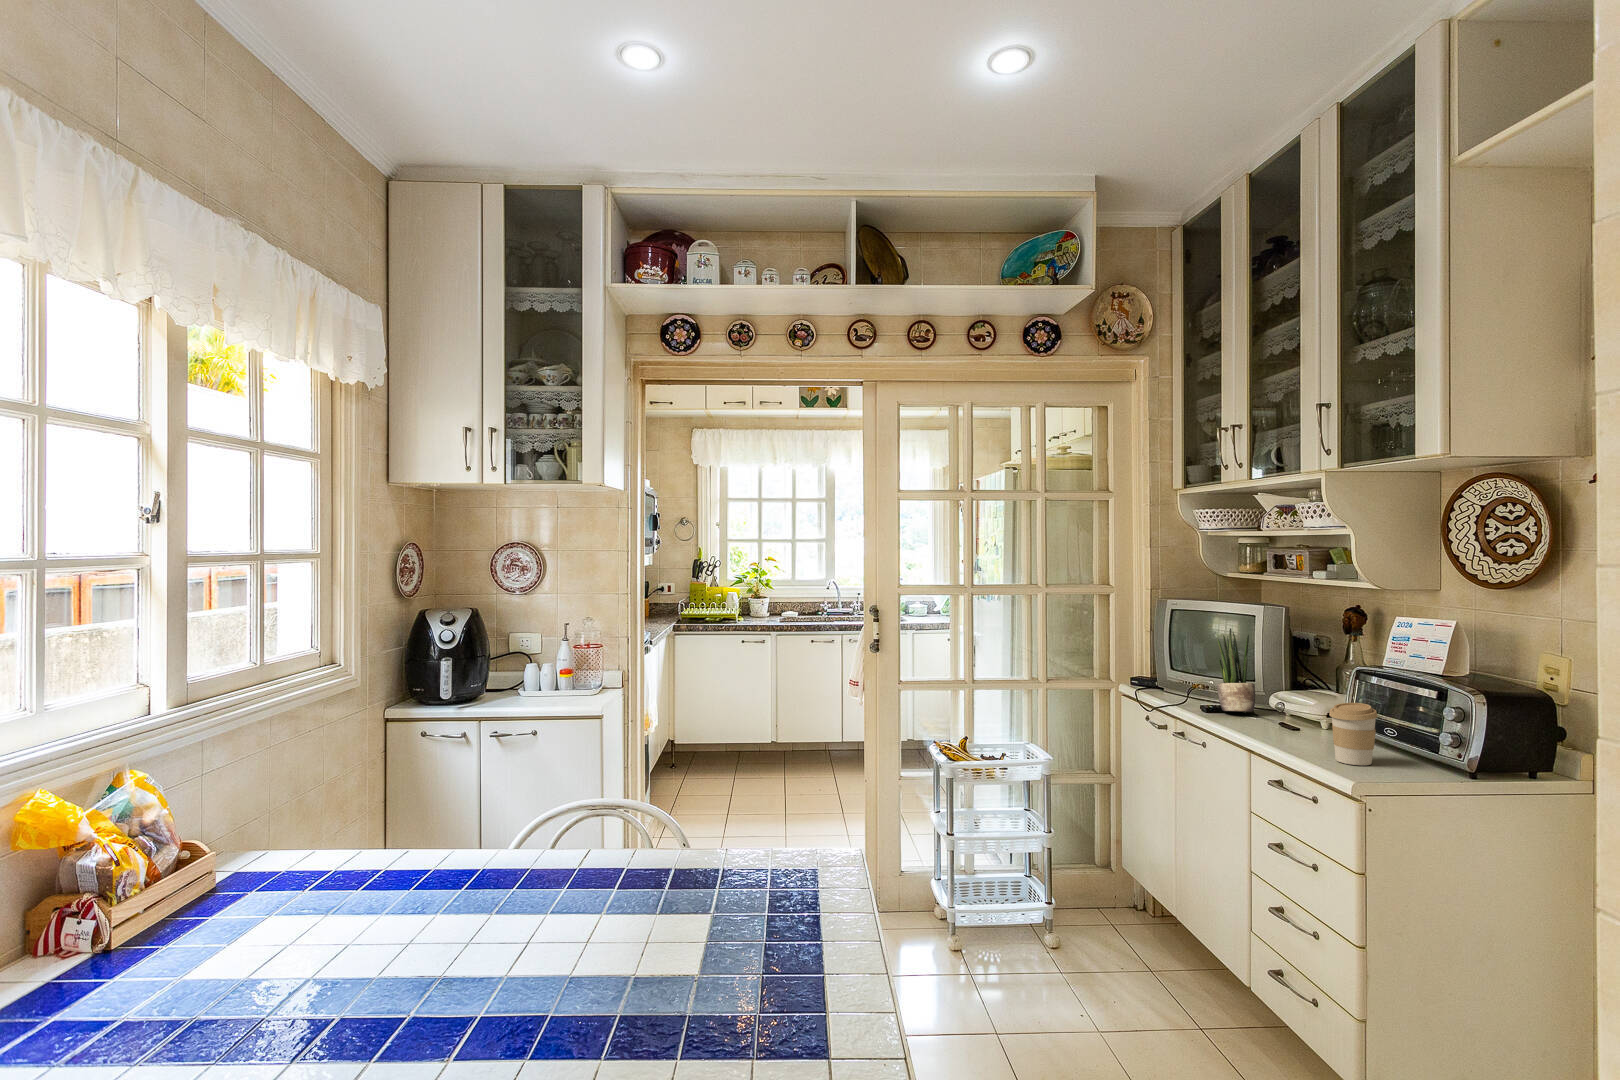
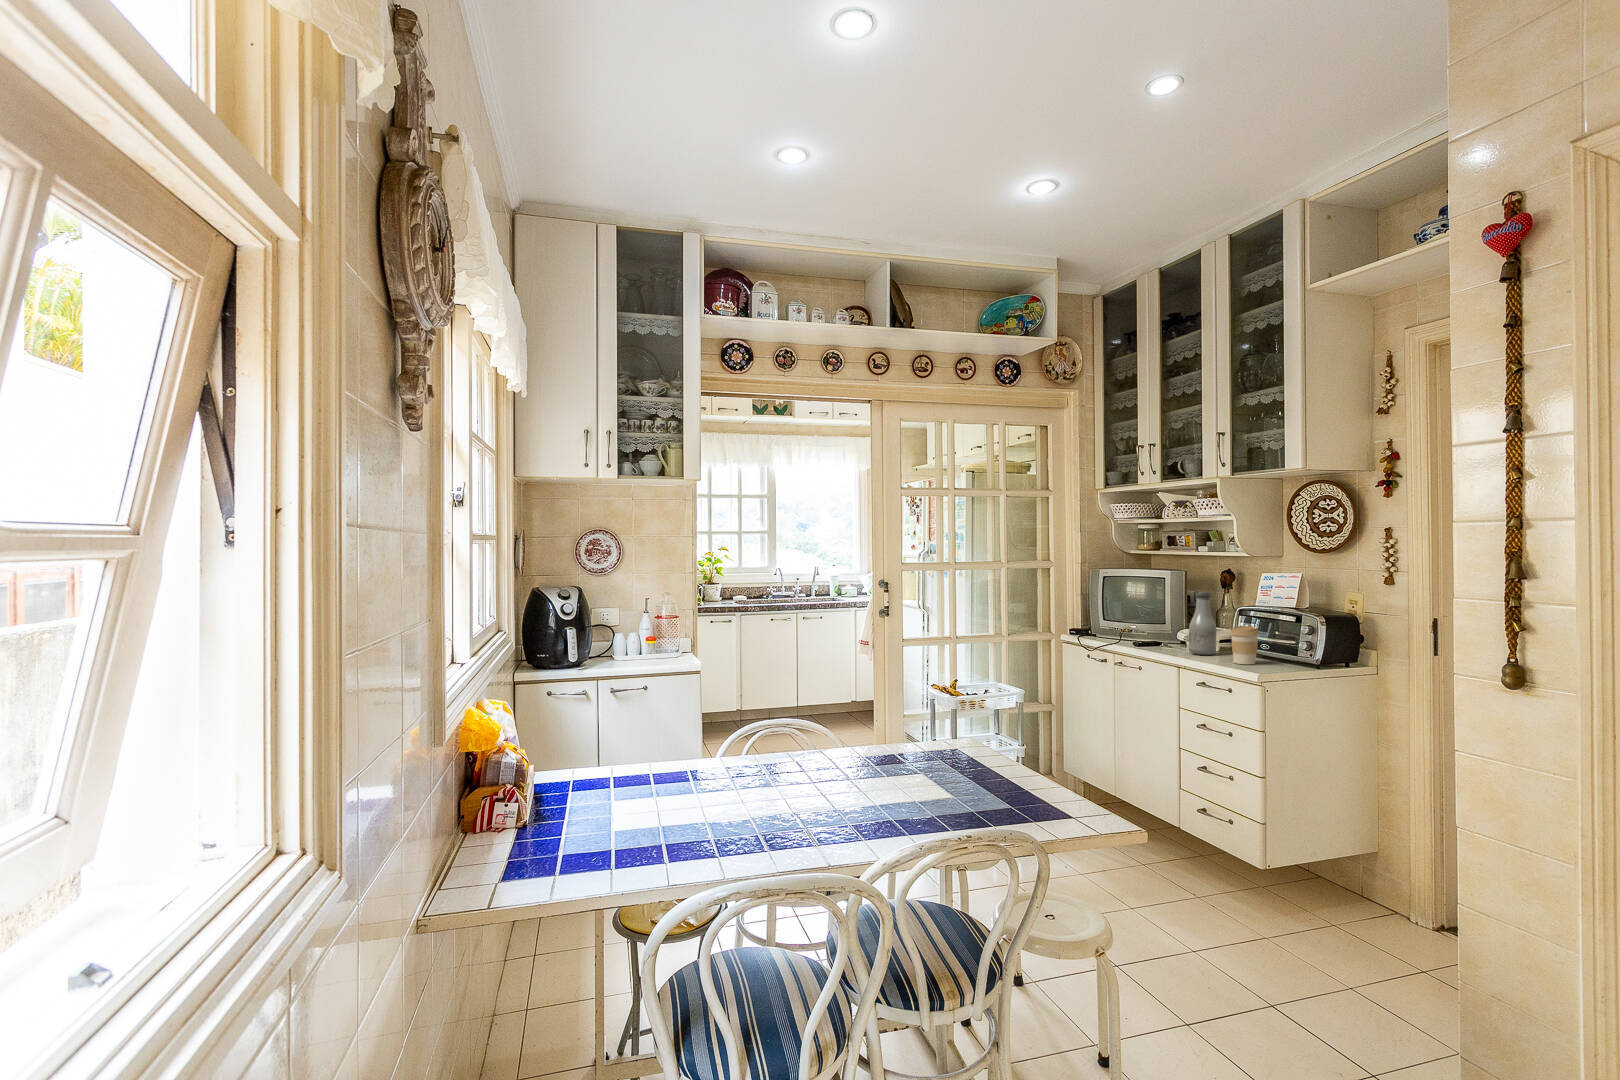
potted plant: present [1217,628,1255,711] -> none [1141,586,1167,644]
bottle: none [1277,643,1320,739] -> present [1189,592,1217,655]

